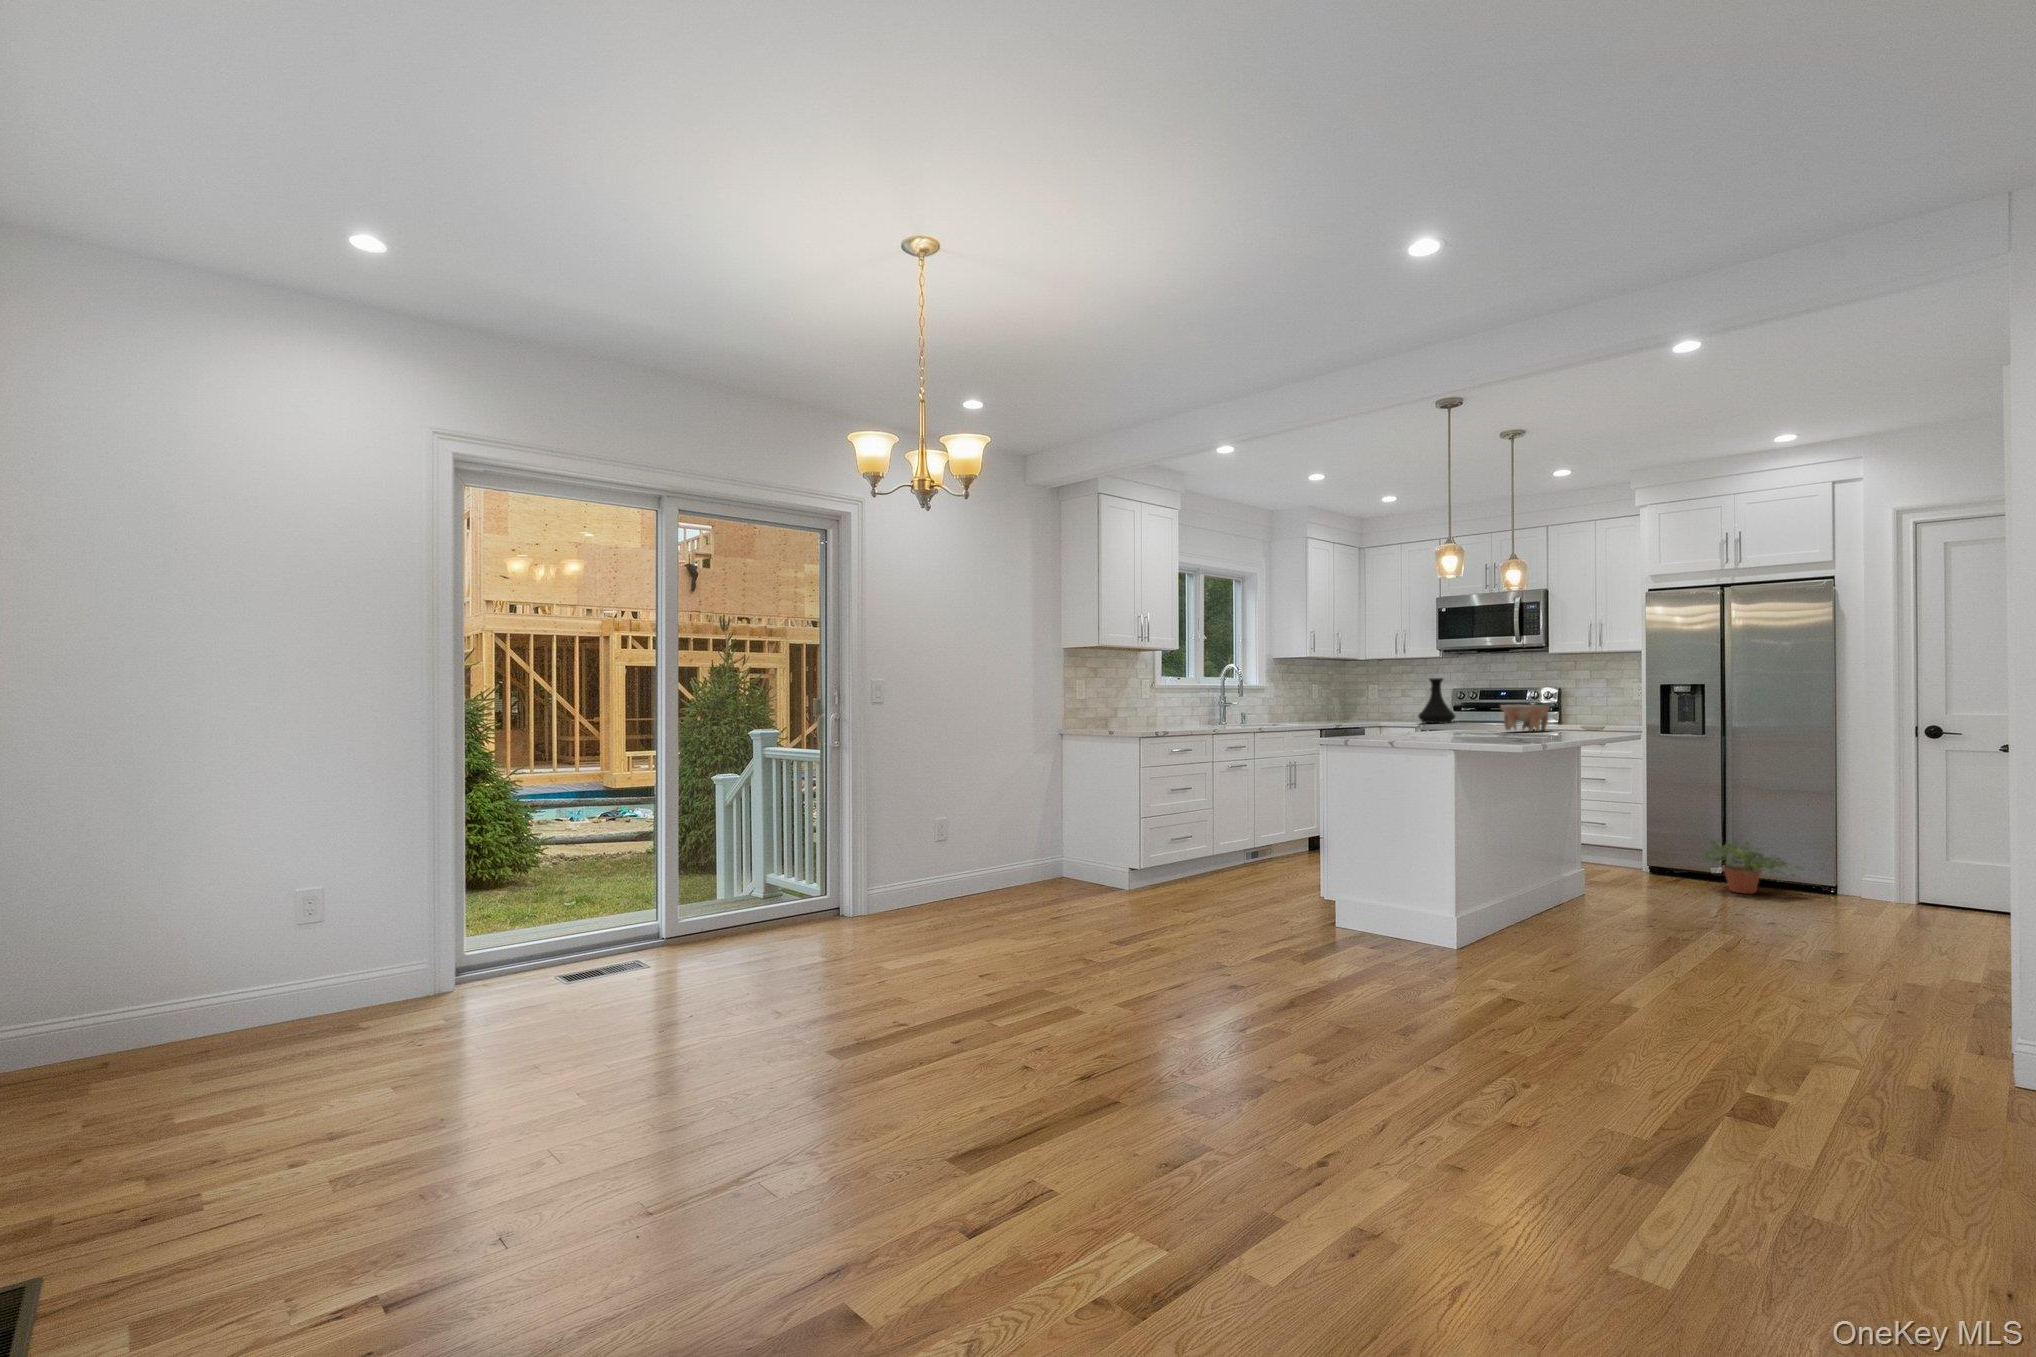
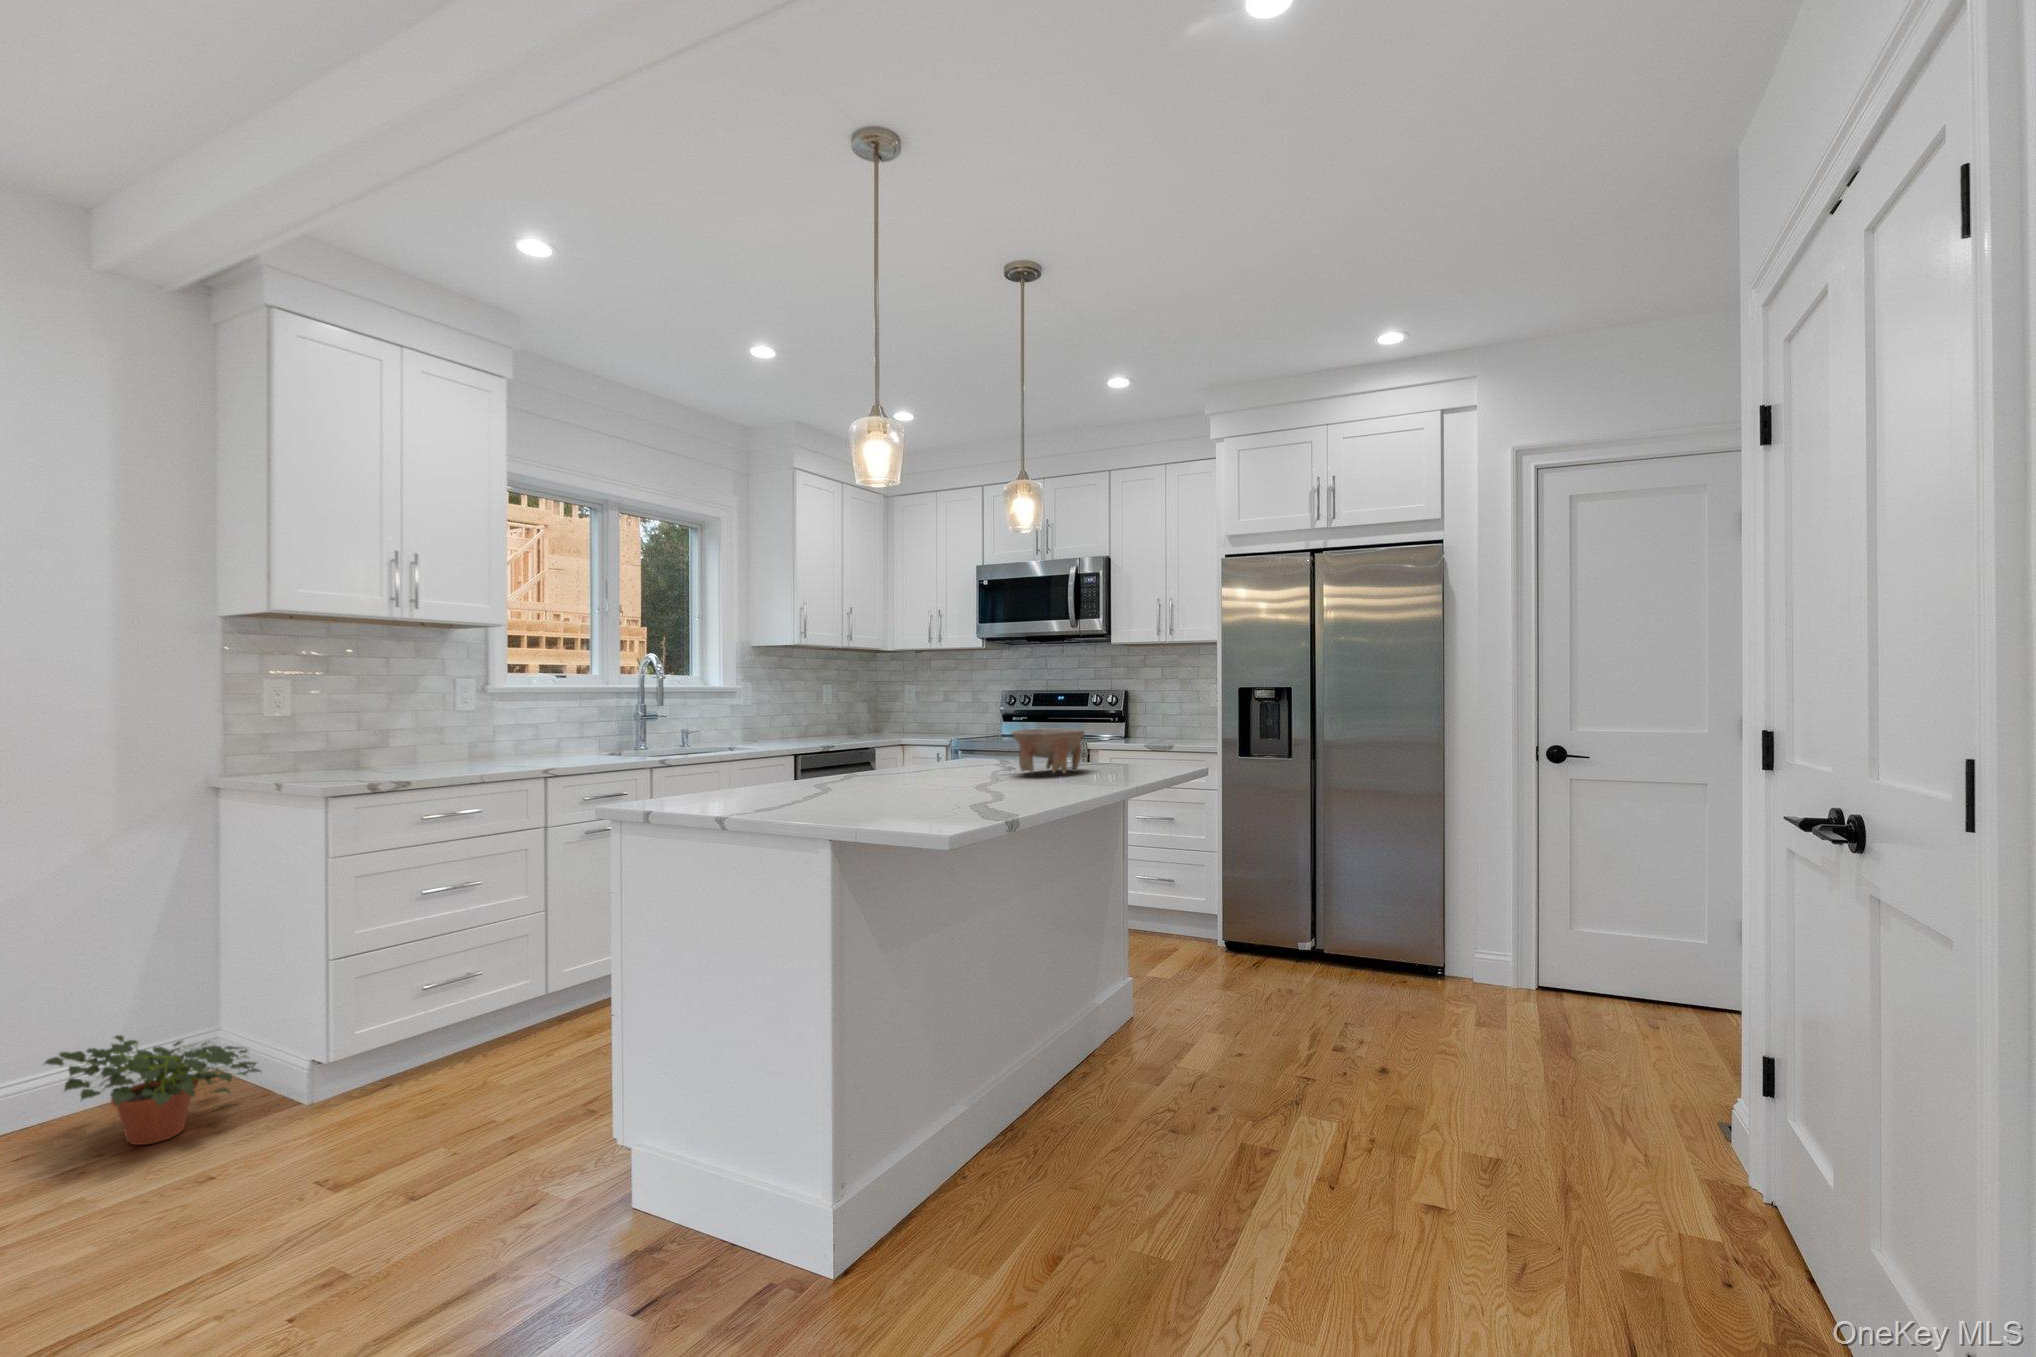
vase: present [1418,678,1455,723] -> none [953,677,1001,739]
potted plant: present [1702,840,1801,894] -> present [45,1035,261,1145]

